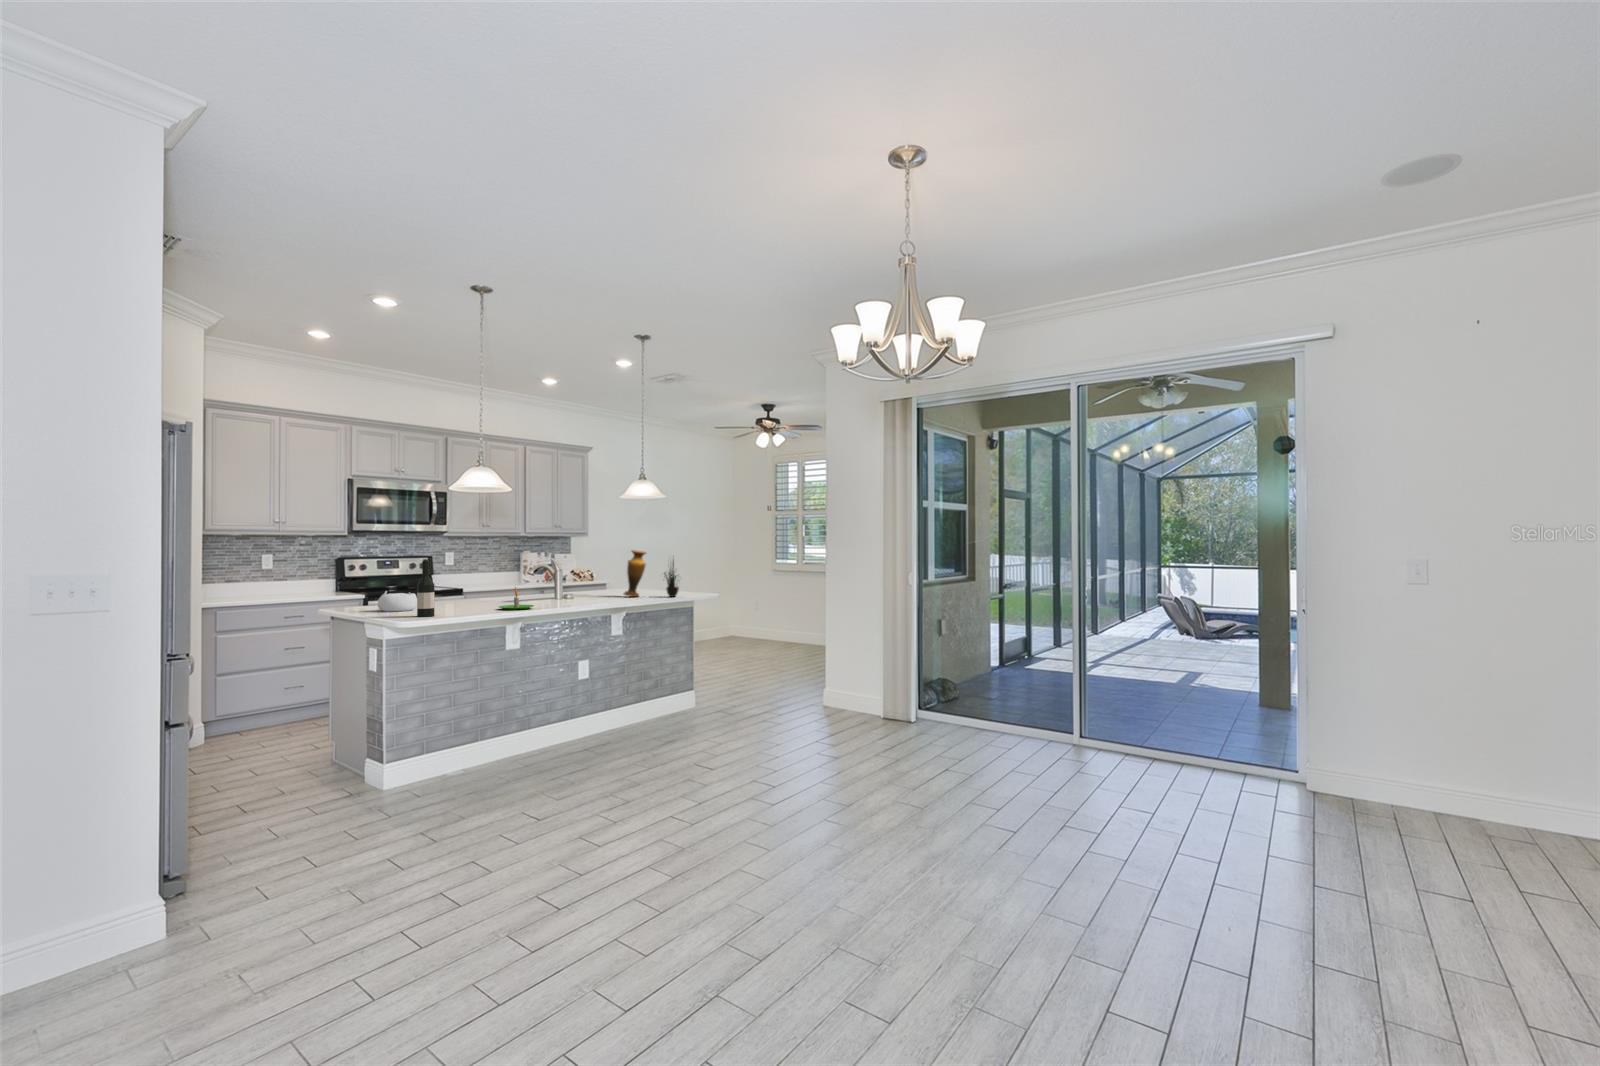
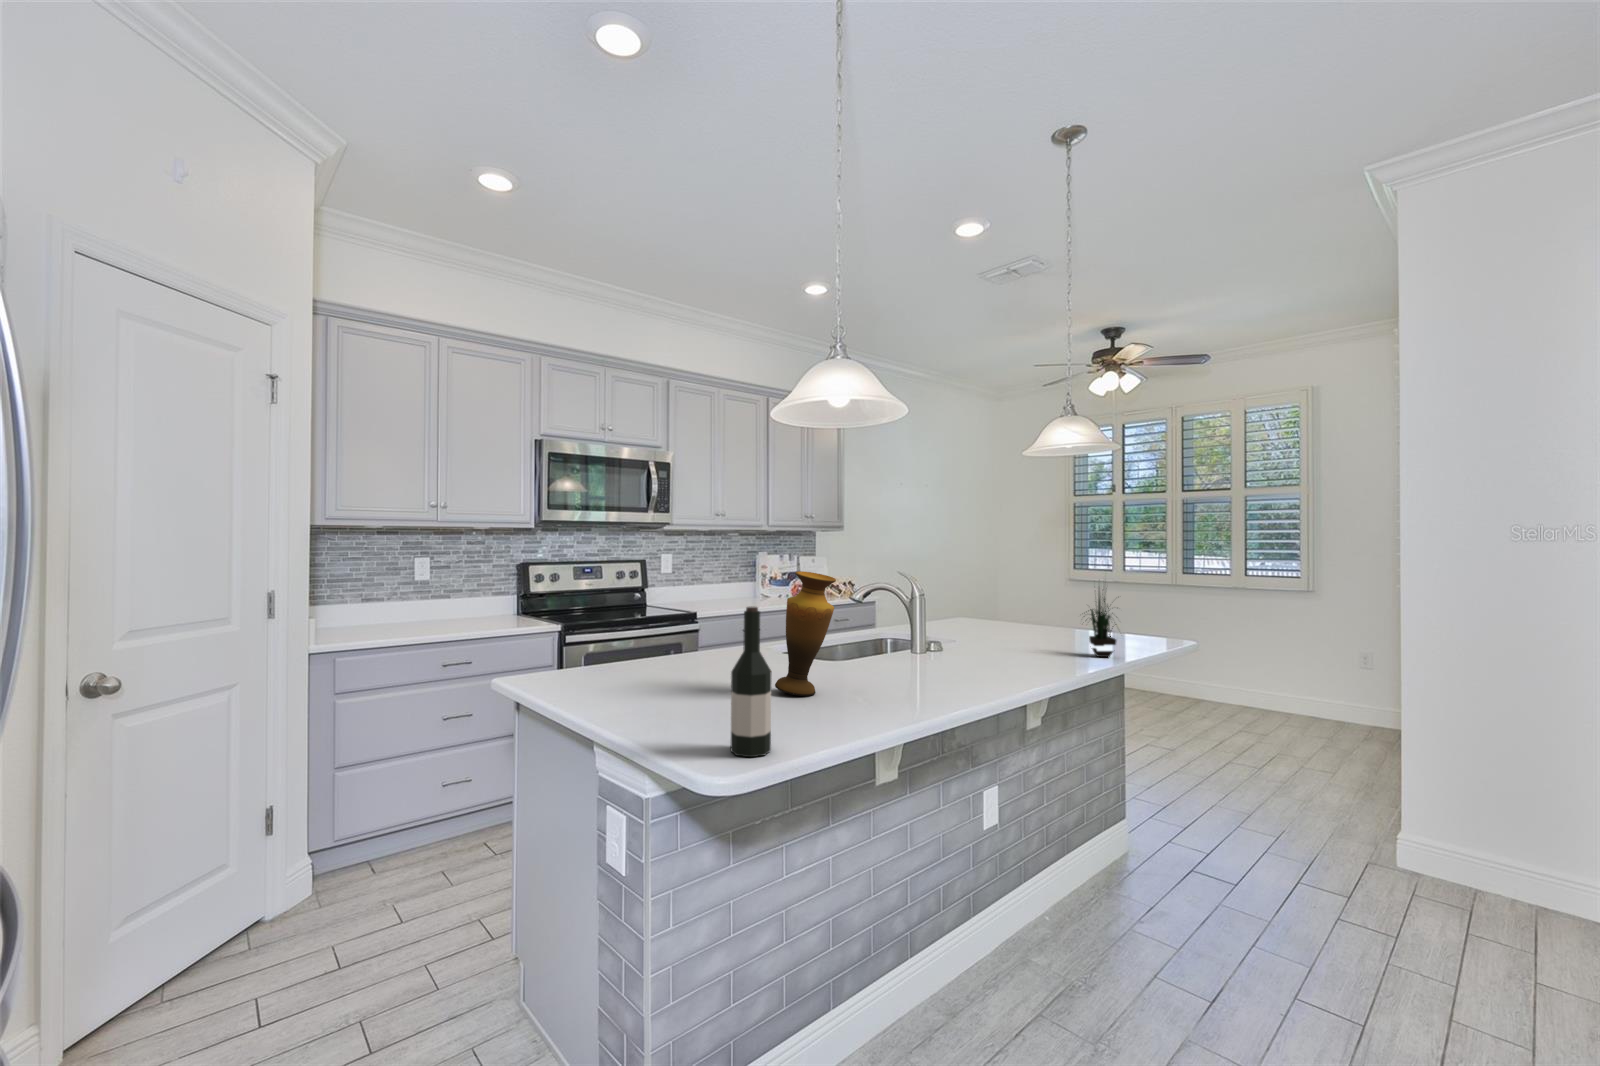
vase: present [624,550,646,597] -> present [775,571,836,696]
candle: present [499,587,534,610] -> none [865,659,942,714]
decorative bowl: present [378,591,417,612] -> none [617,660,693,709]

